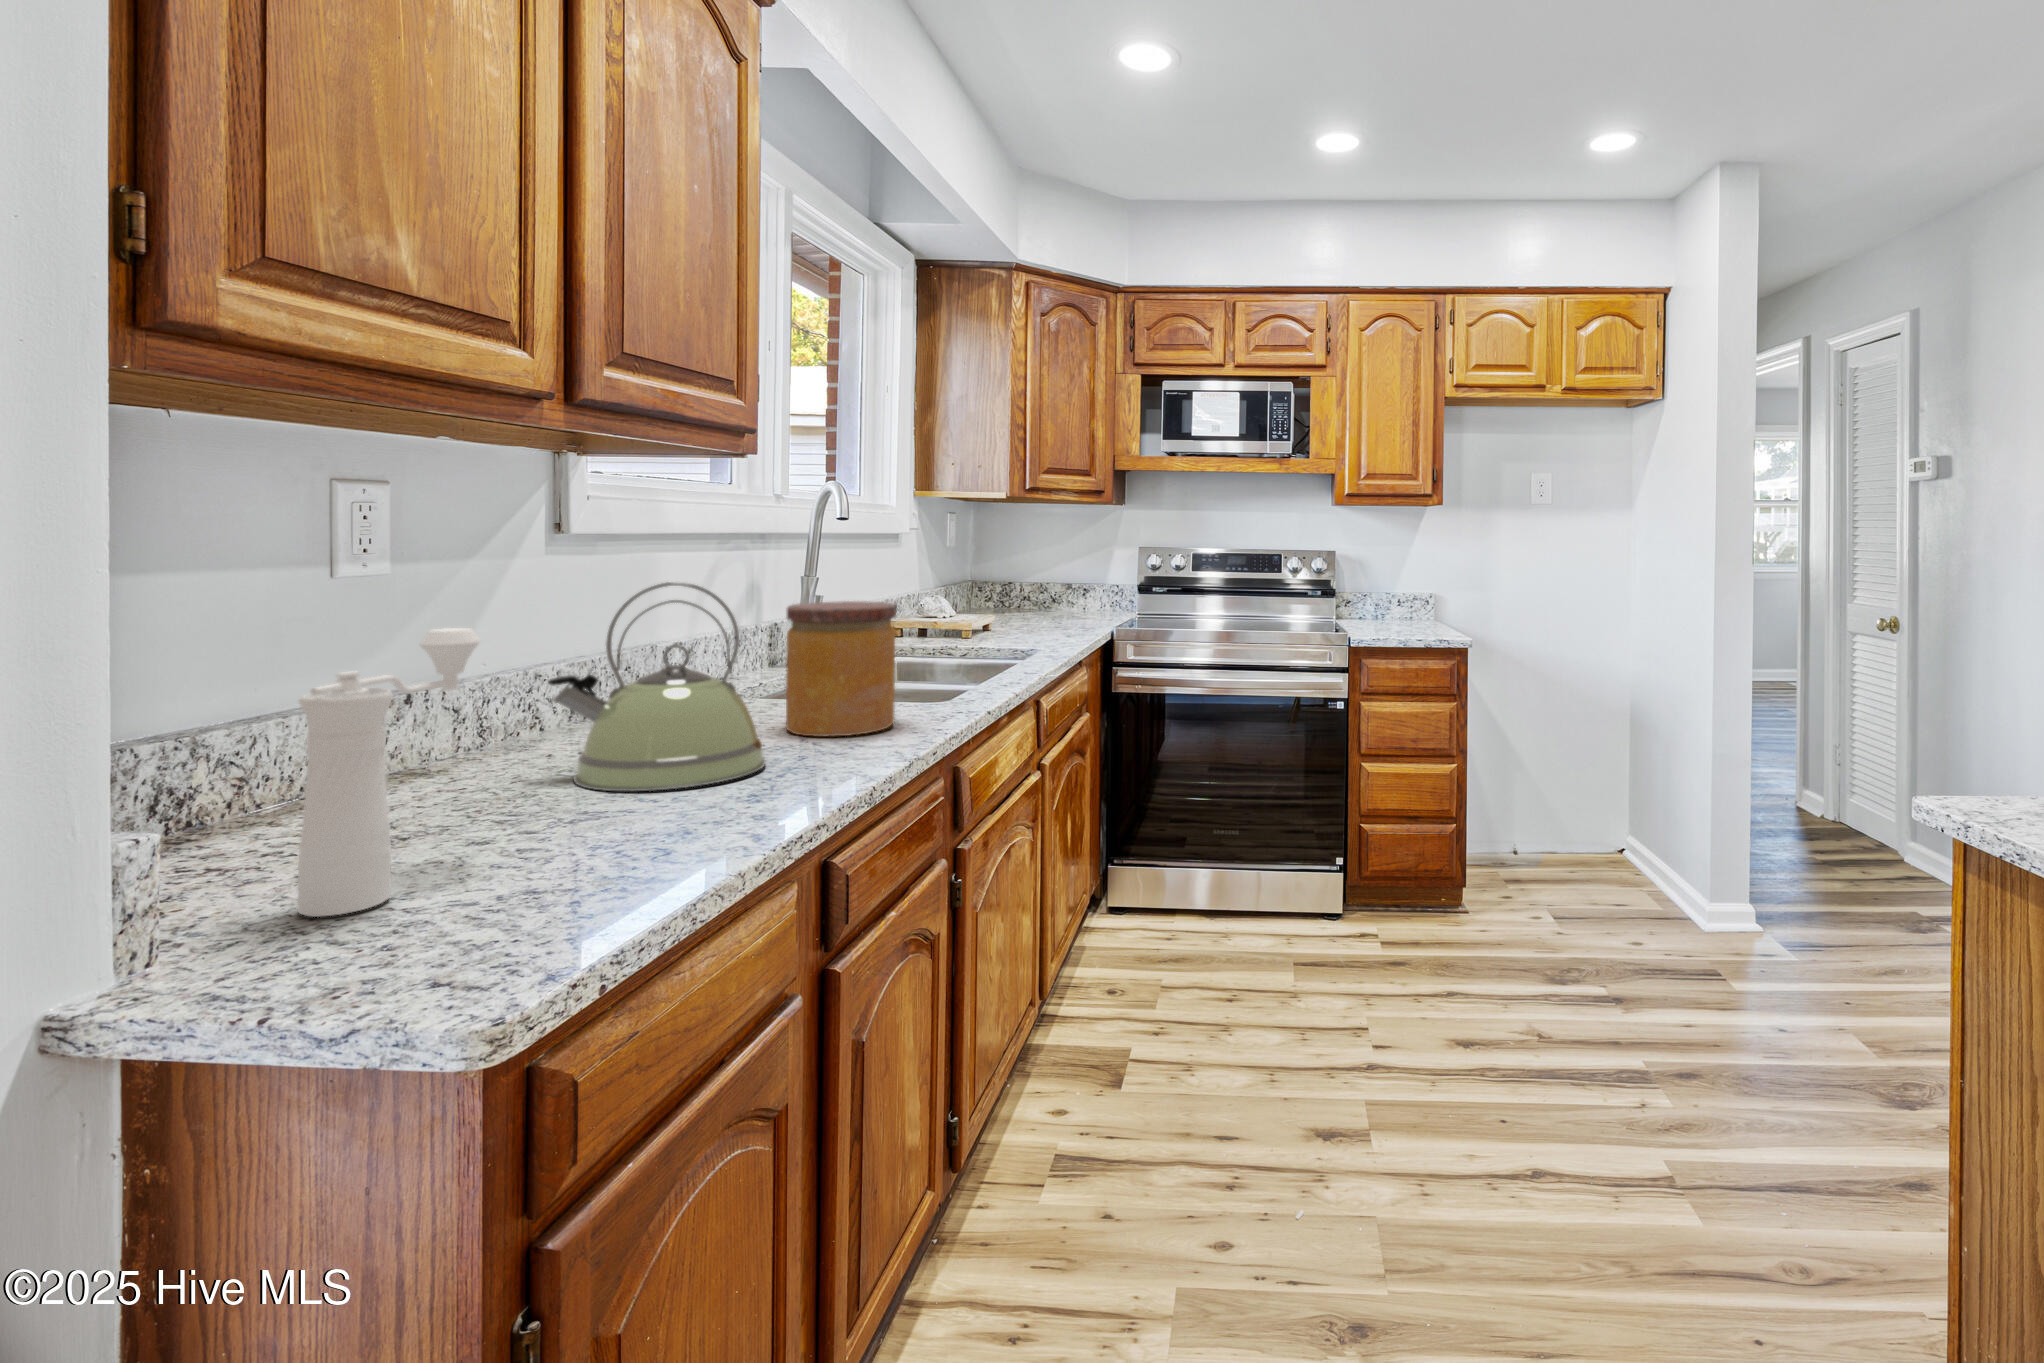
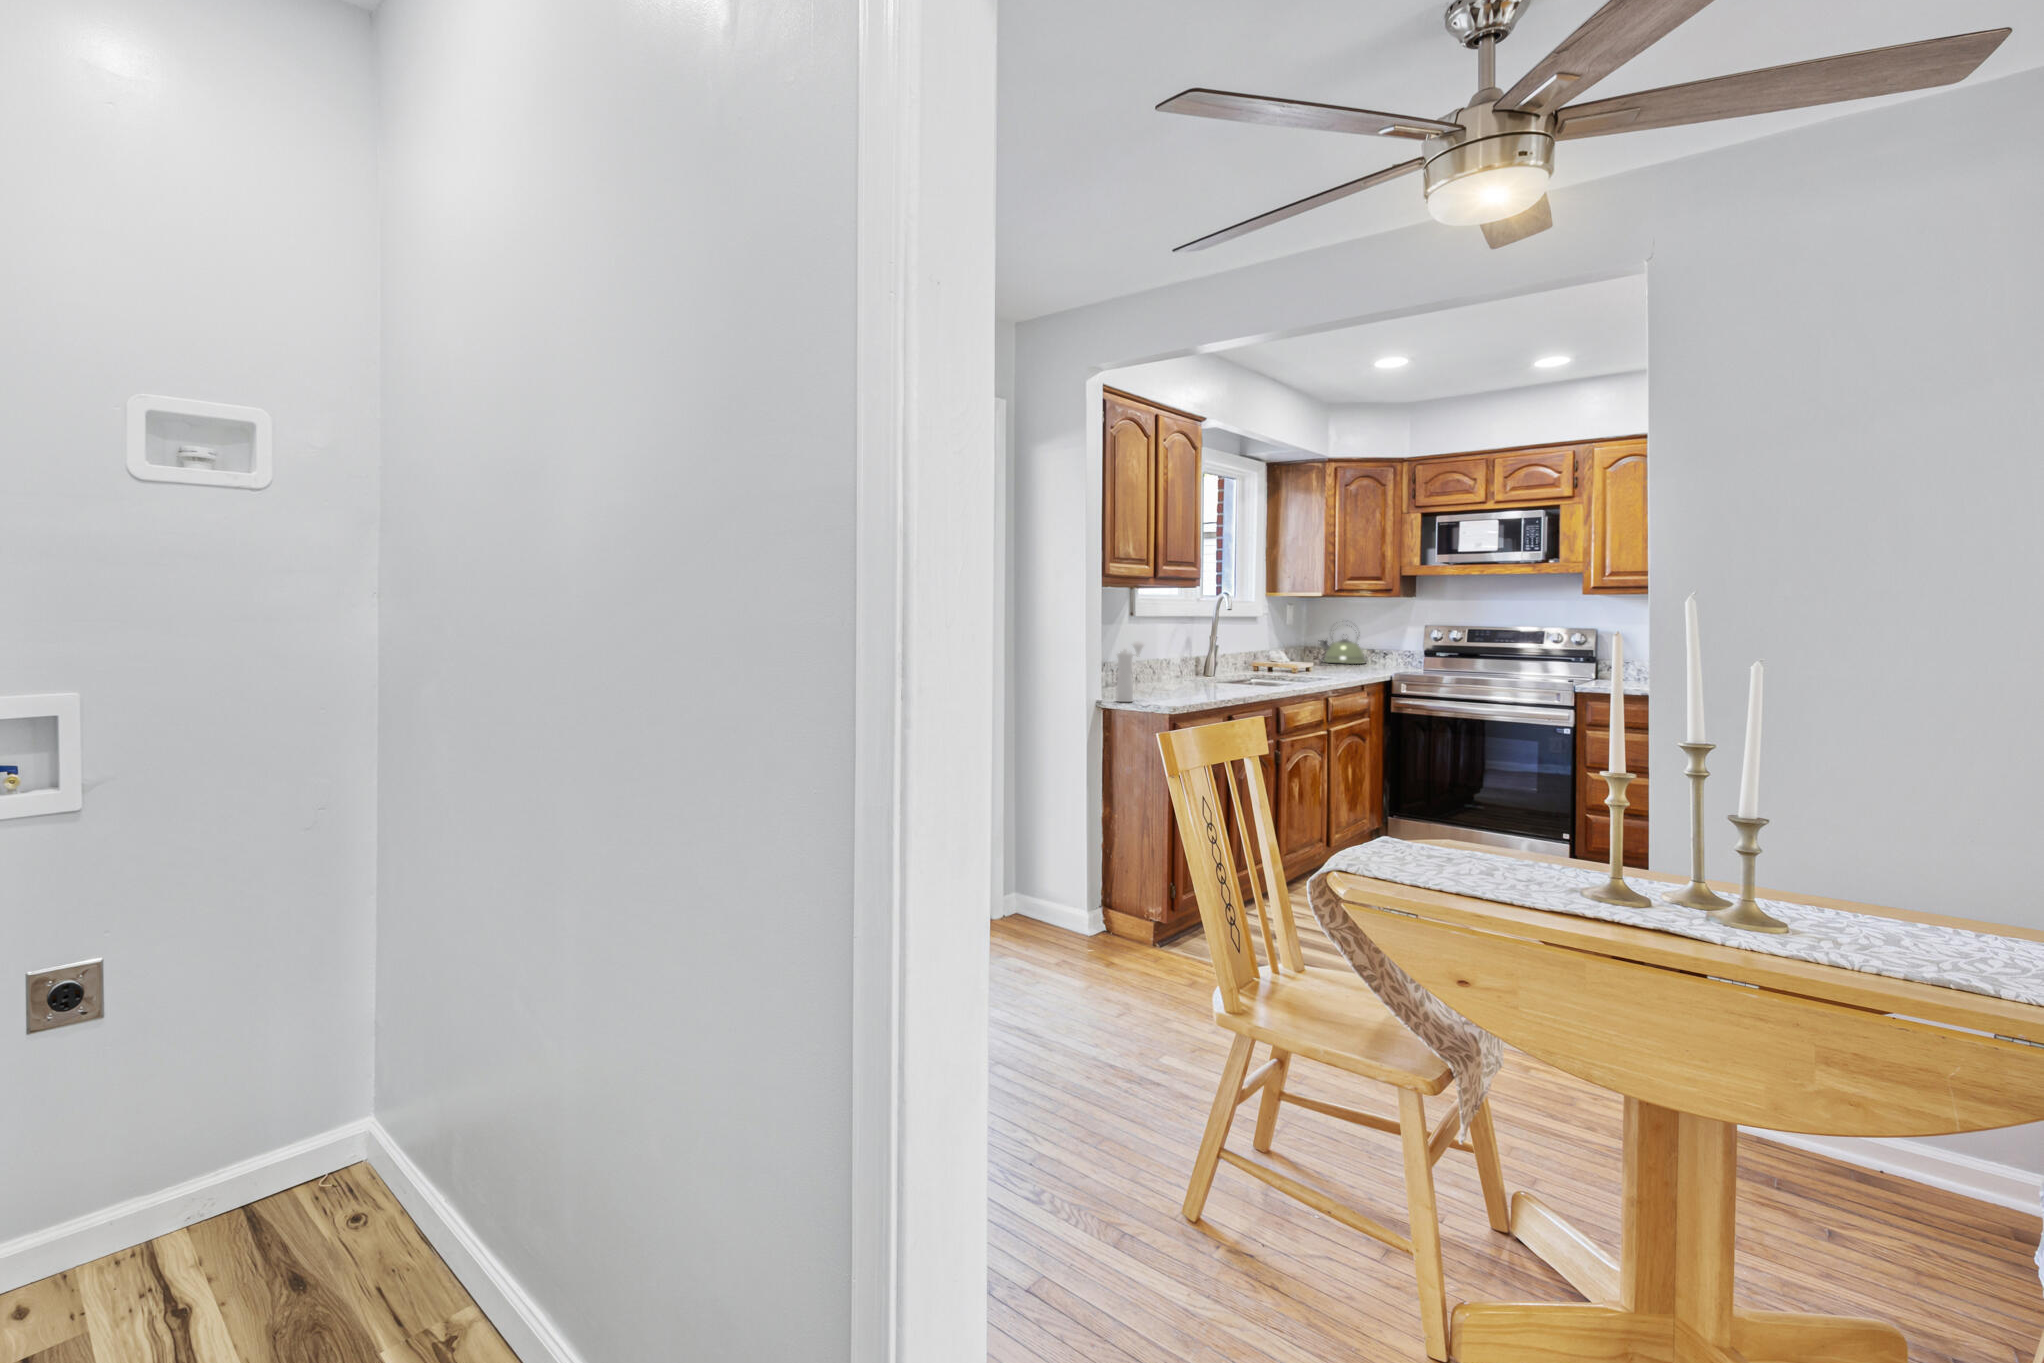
kettle: present [548,582,766,791] -> present [1320,626,1366,664]
jar: present [786,601,896,737] -> none [1213,643,1256,693]

